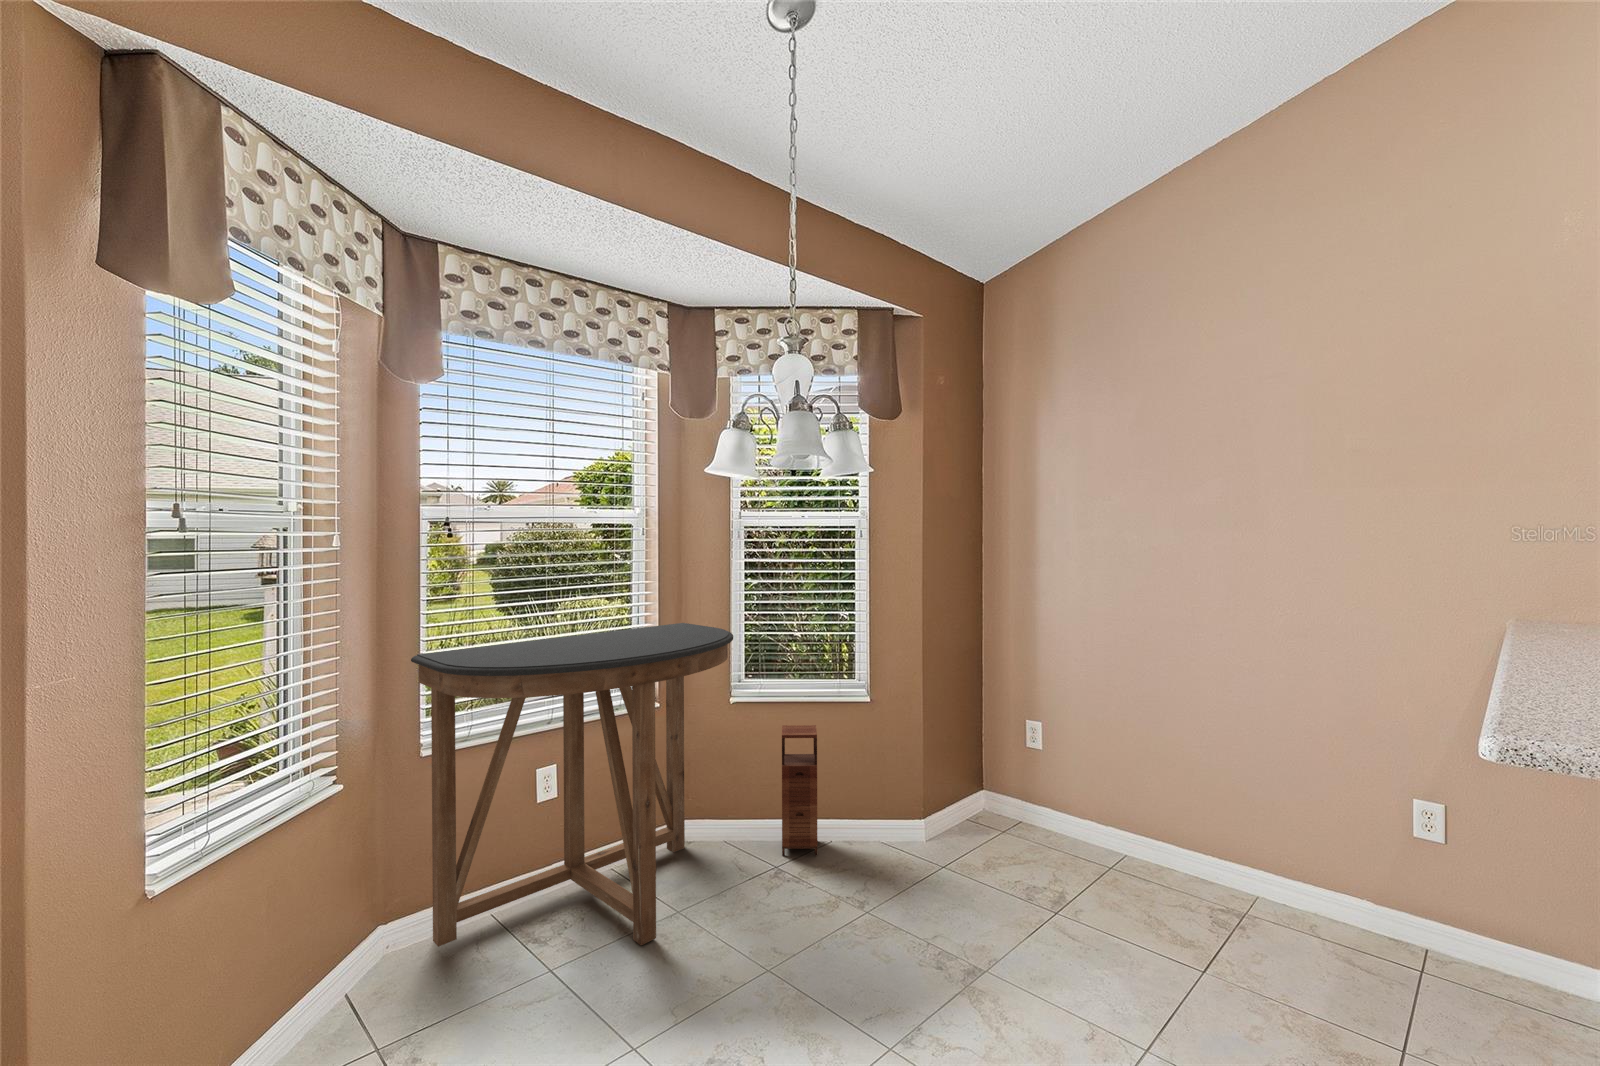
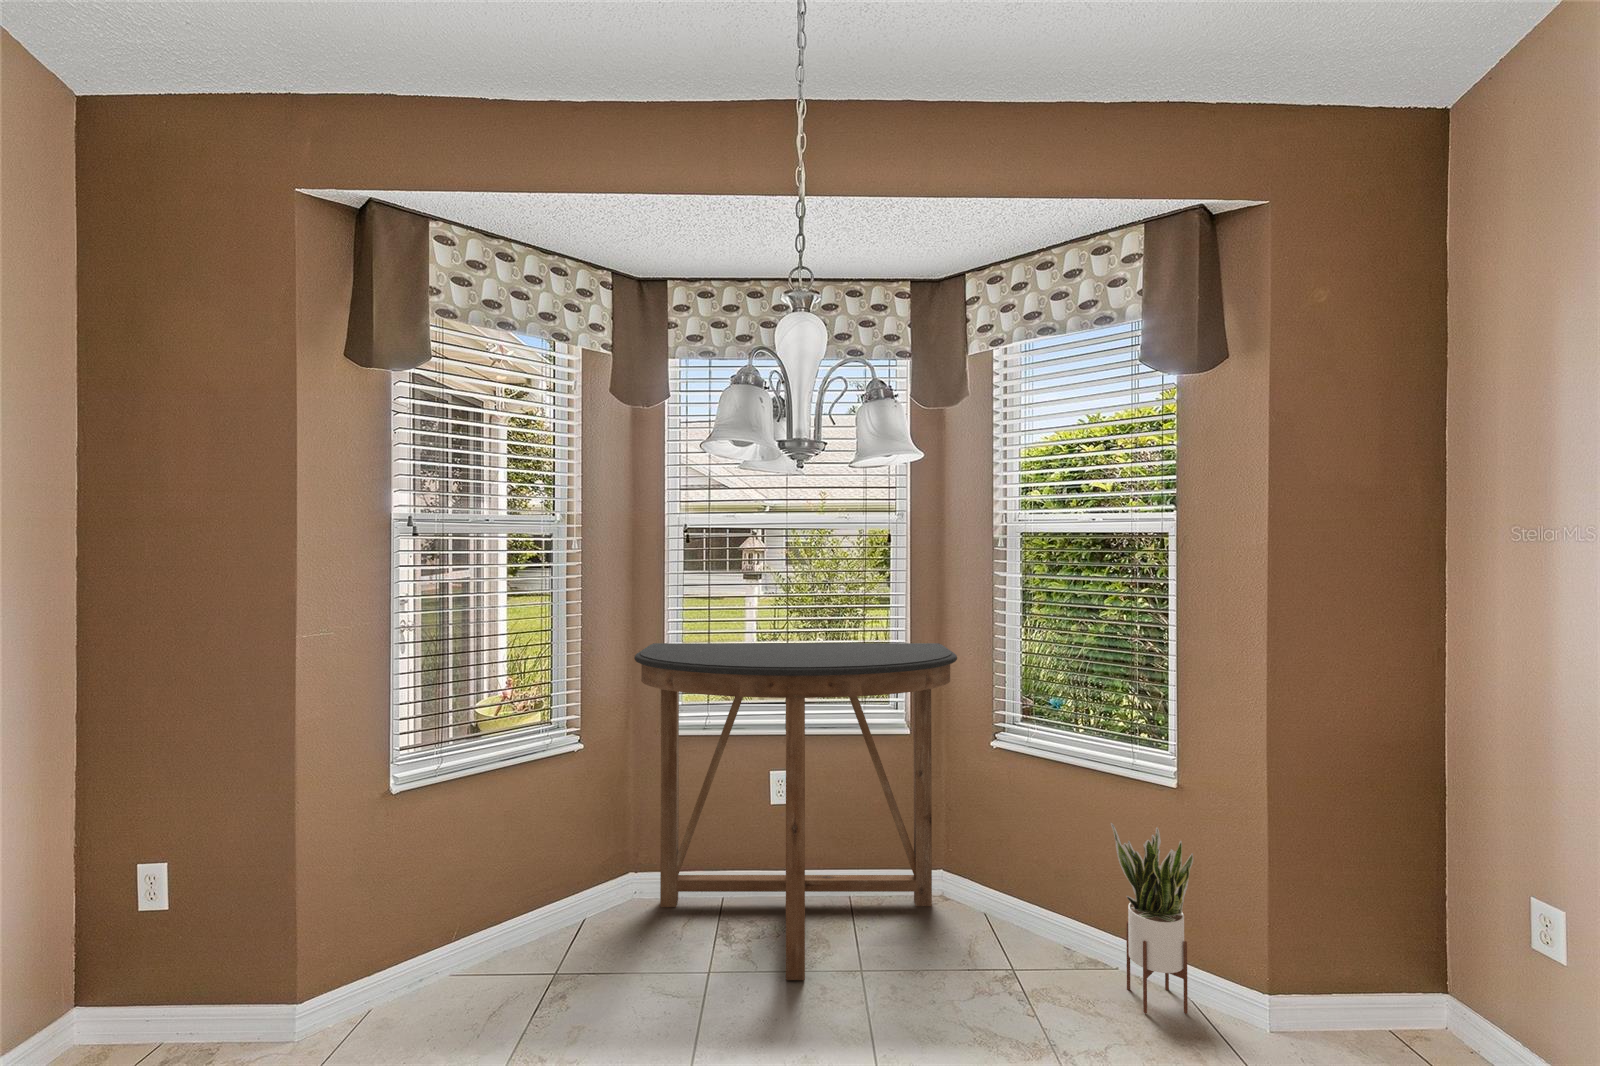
storage cabinet: present [782,725,817,856] -> none [1025,790,1092,976]
potted plant: none [846,731,891,859] -> present [1111,823,1194,1014]

